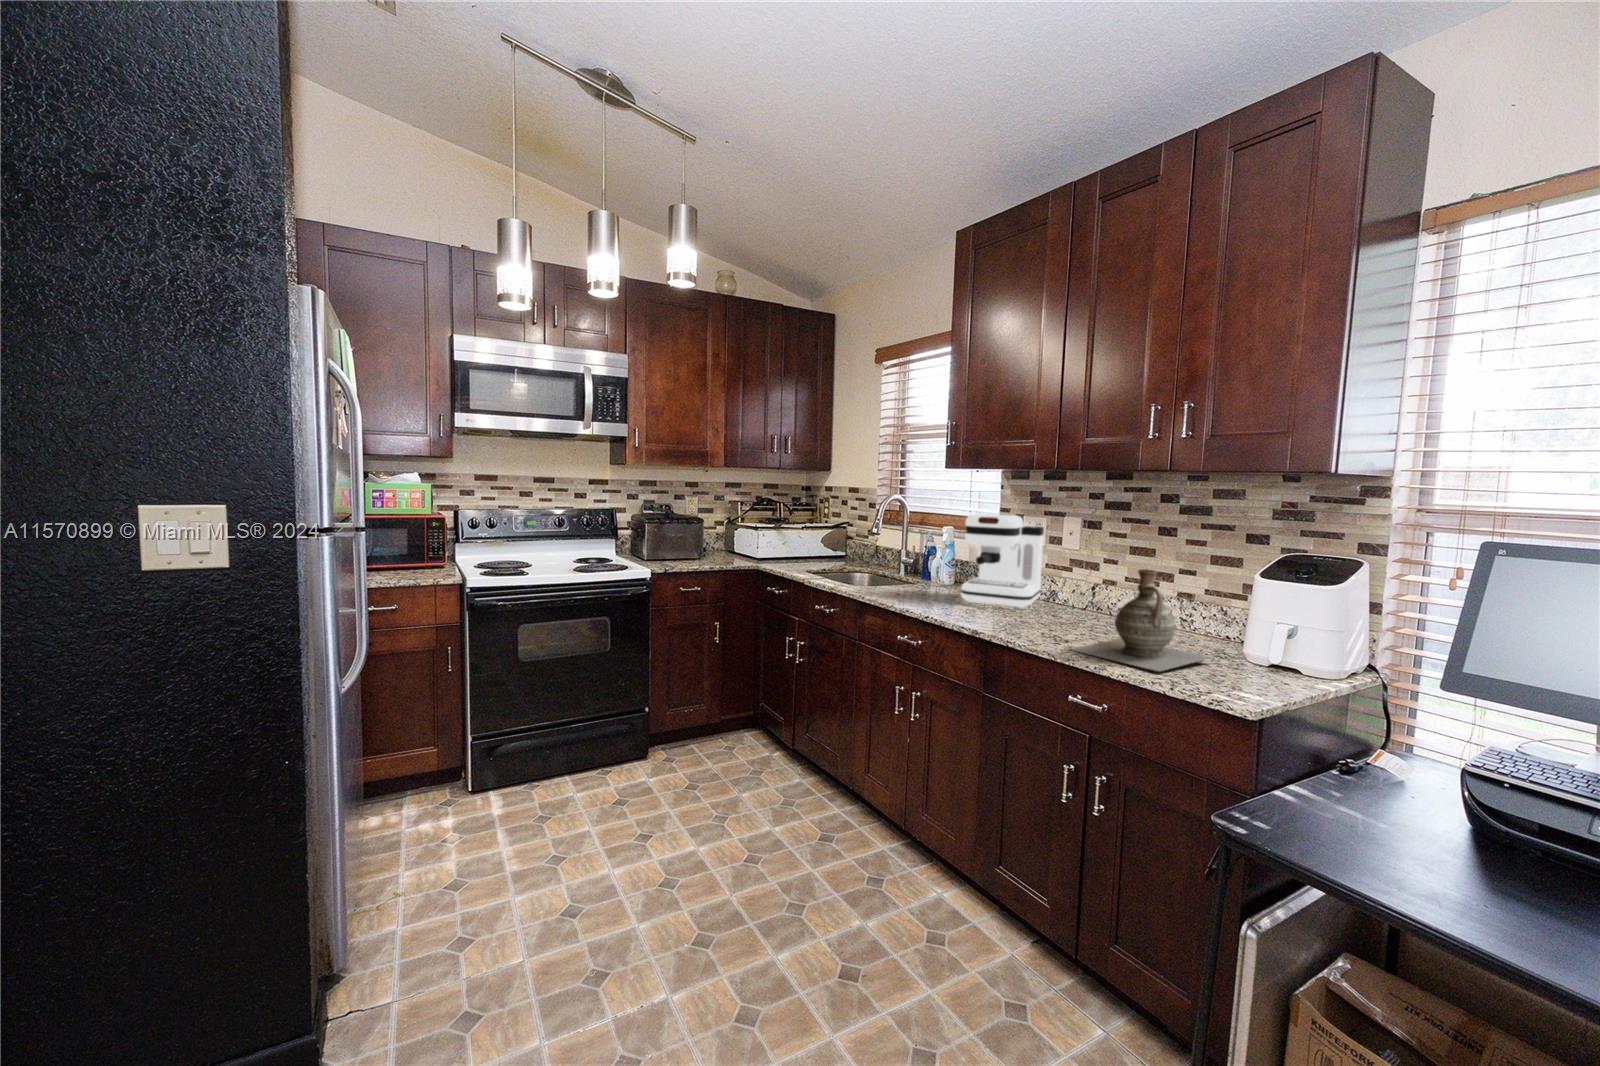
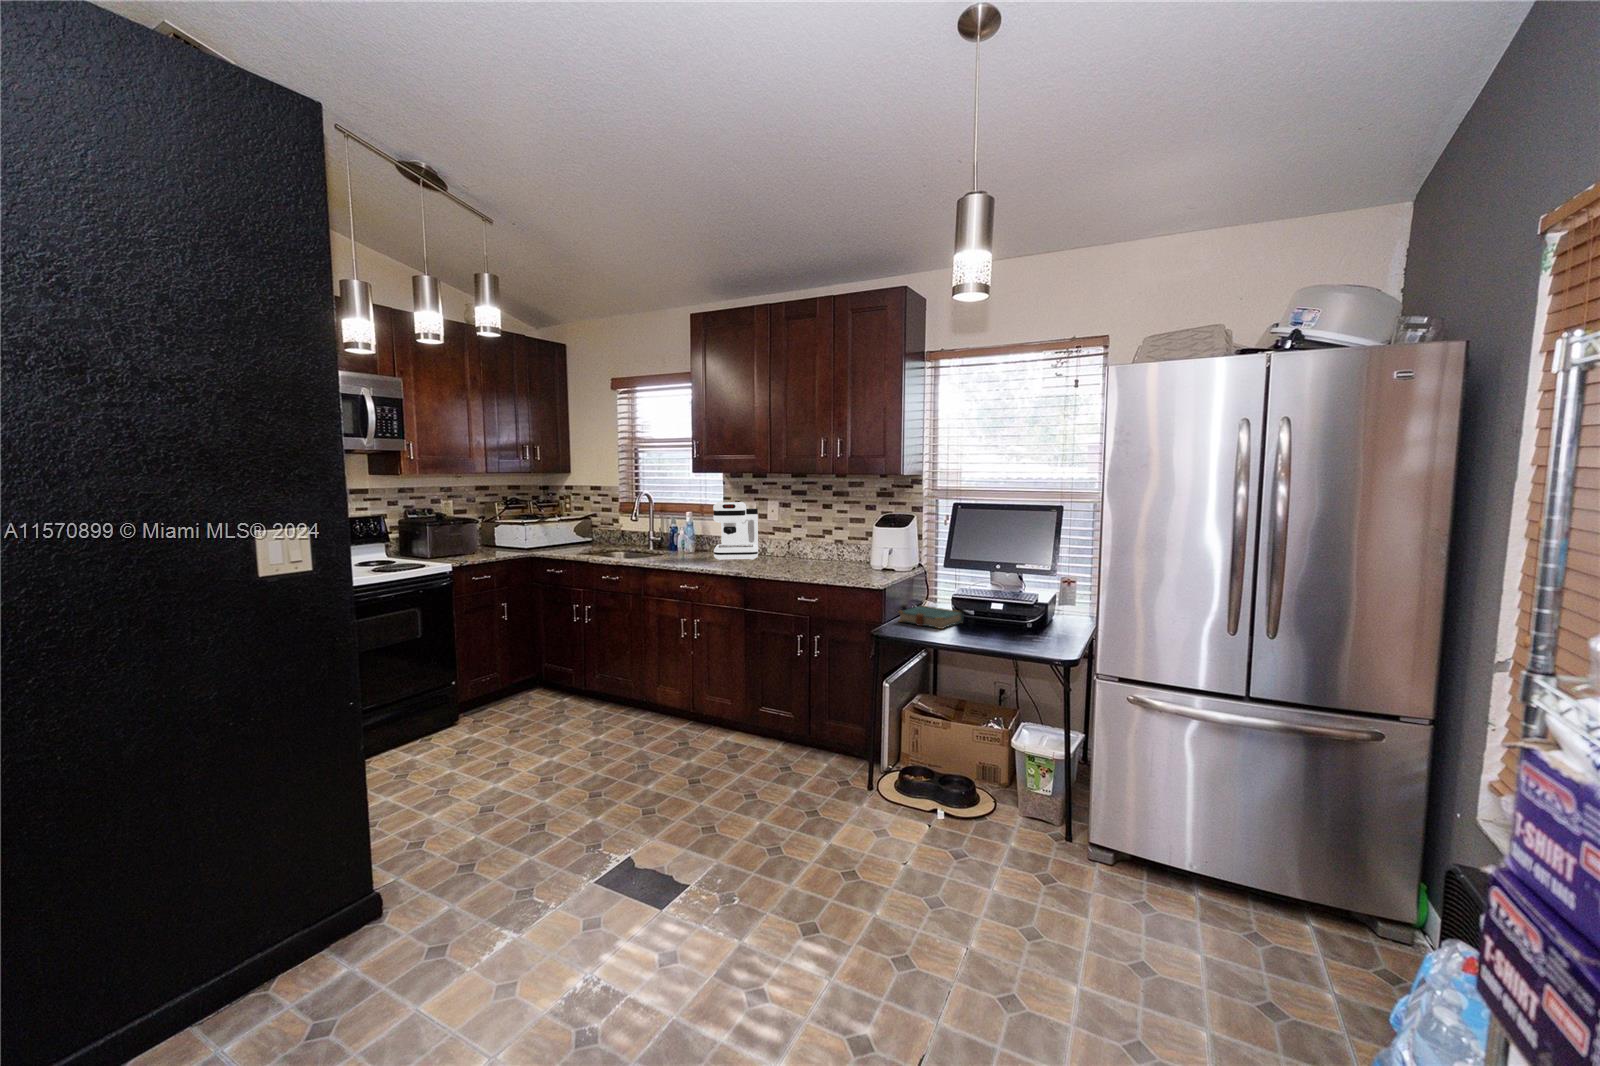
ceramic jug: present [1072,569,1209,671] -> none [794,527,858,576]
book: none [1294,787,1528,898] -> present [899,605,963,629]

